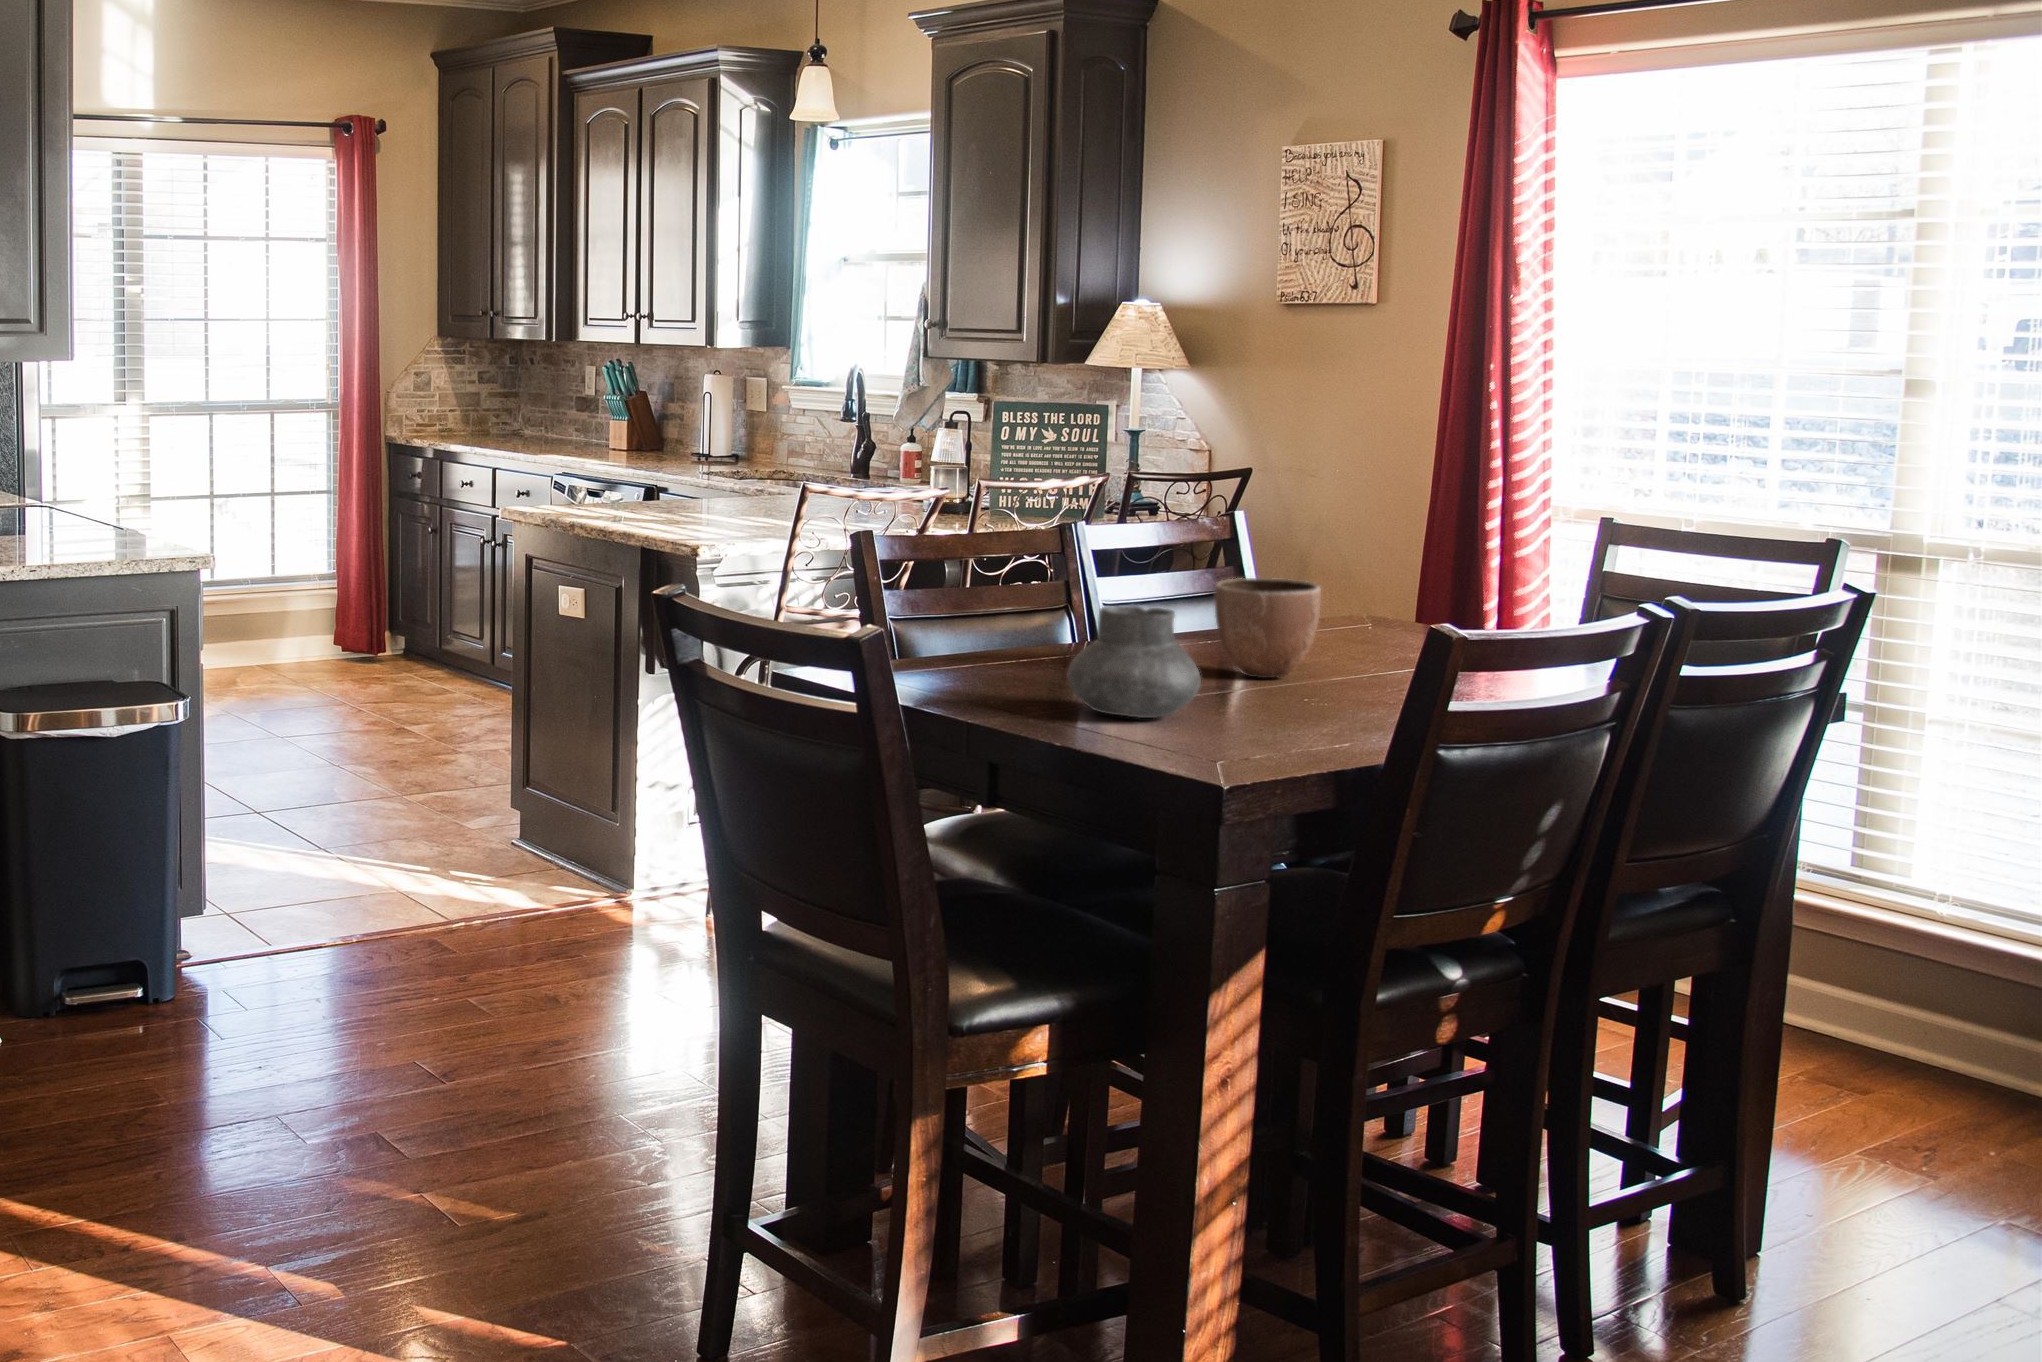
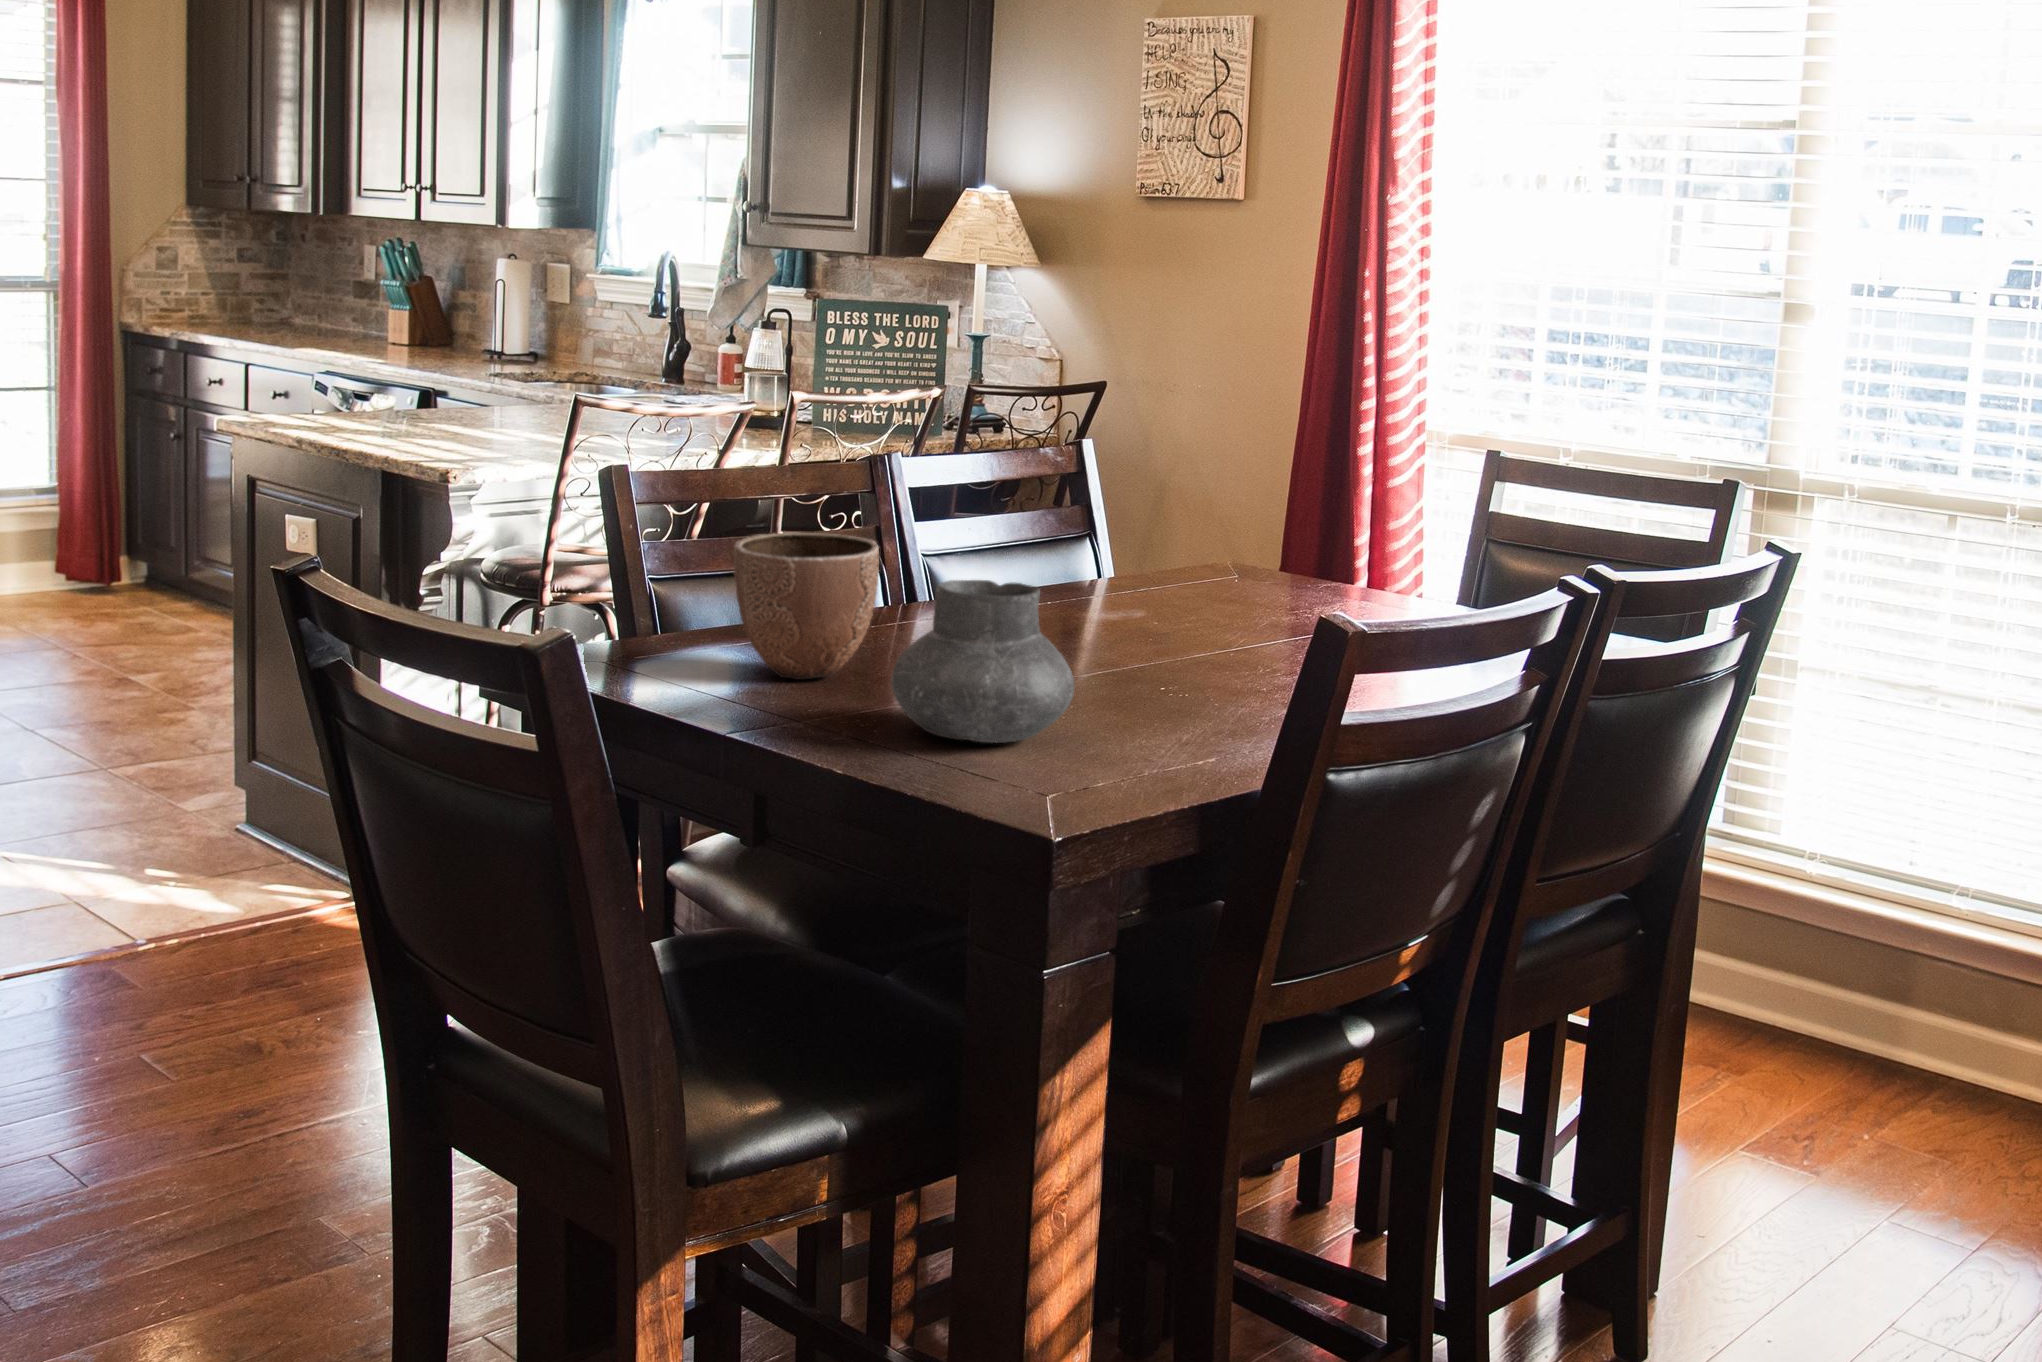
decorative bowl: present [1214,578,1321,678] -> present [734,533,879,679]

